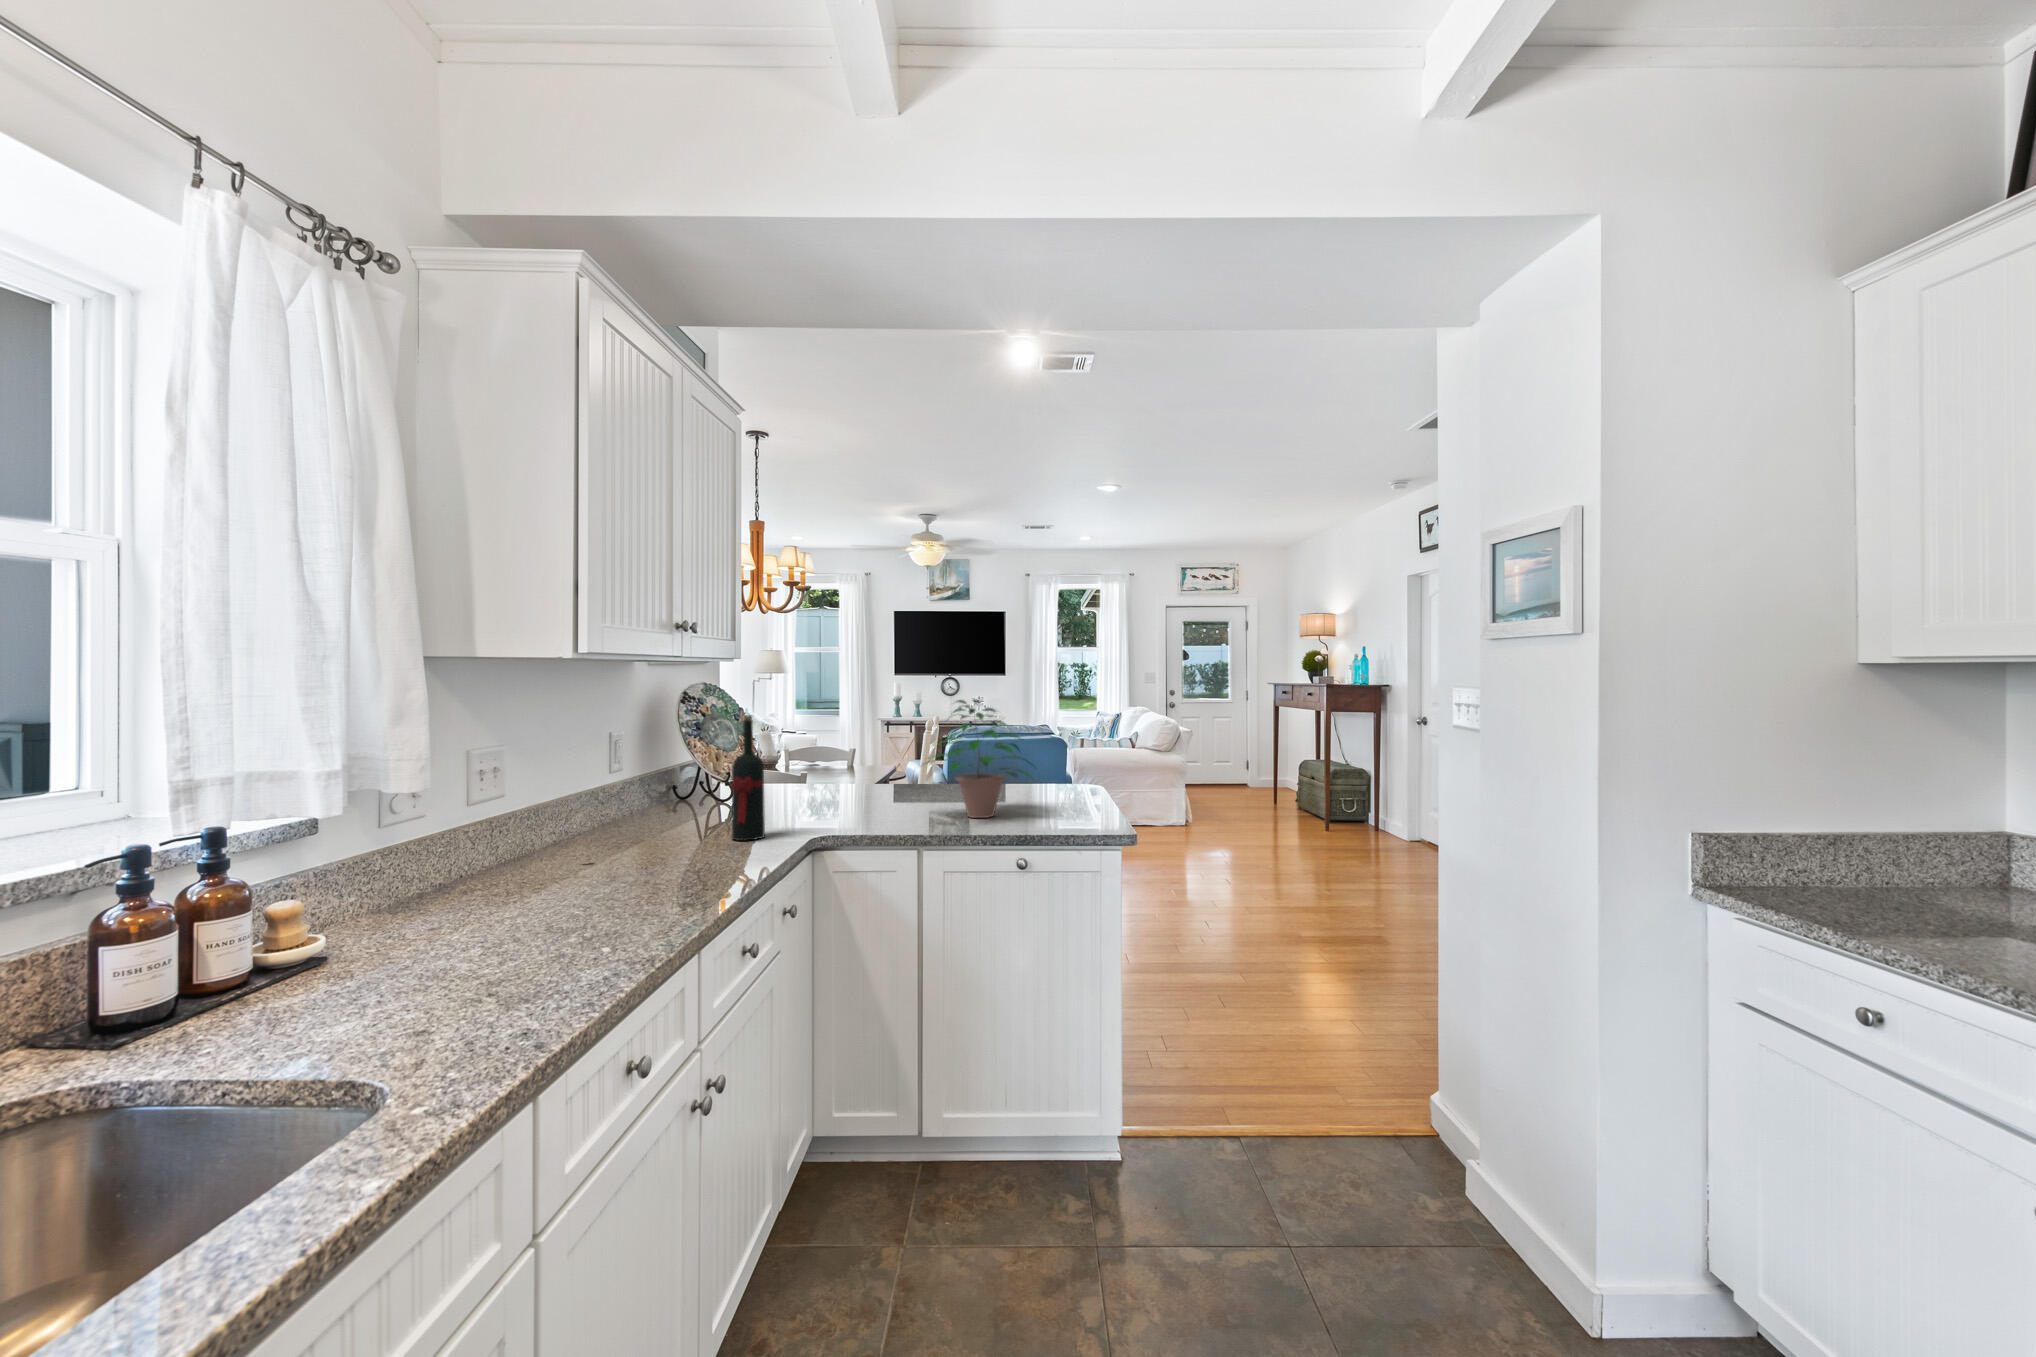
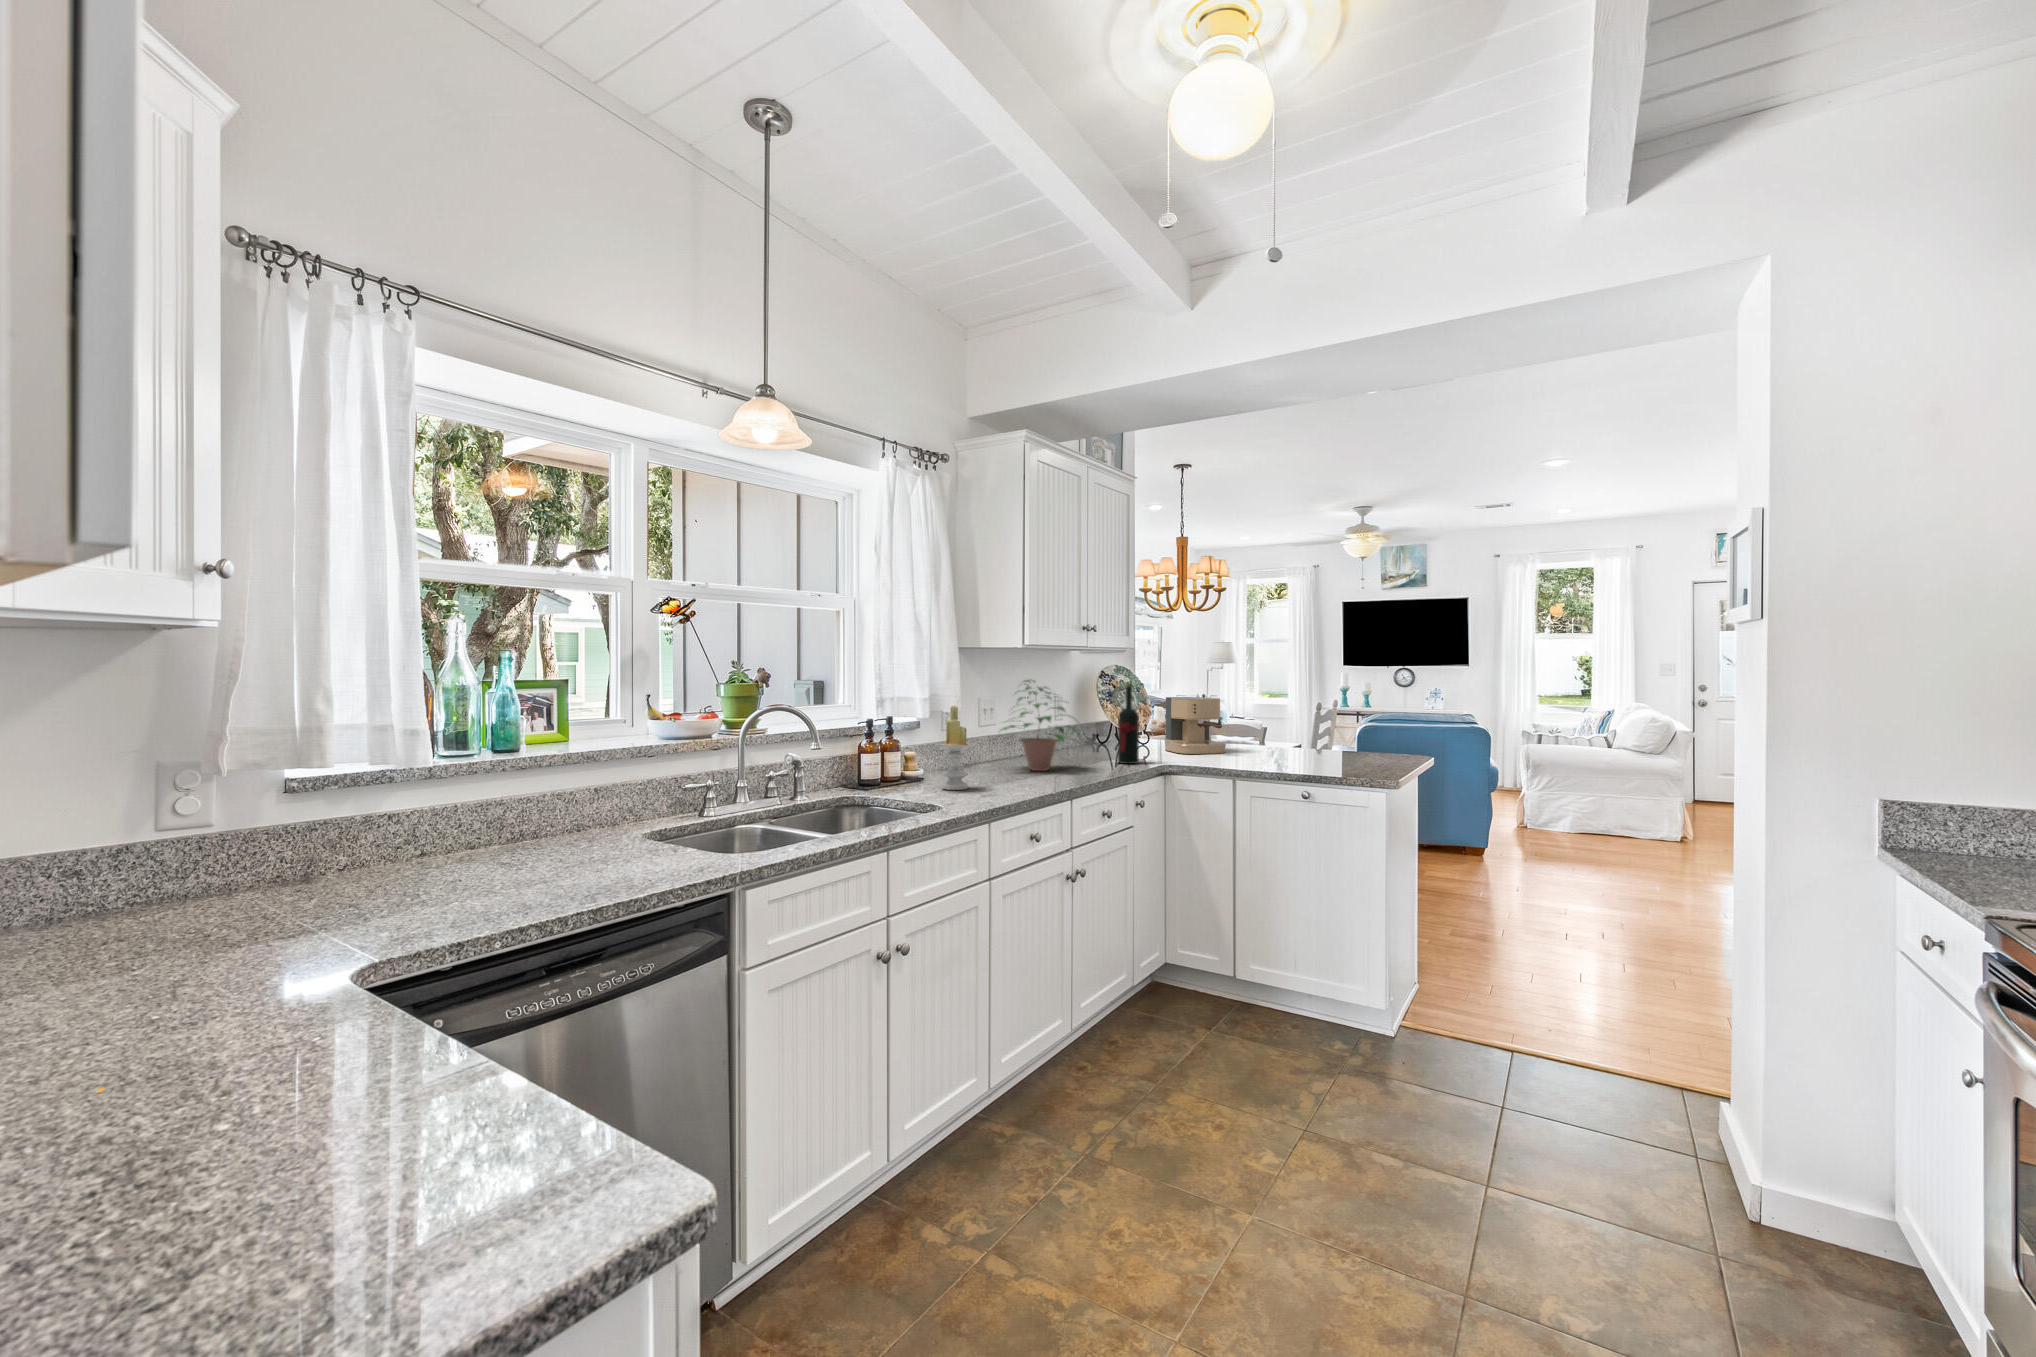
potted plant: present [930,699,1032,818] -> present [1002,680,1077,771]
coffee maker: none [780,723,869,807] -> present [1164,694,1226,754]
candle: none [351,792,469,987] -> present [934,706,976,790]

